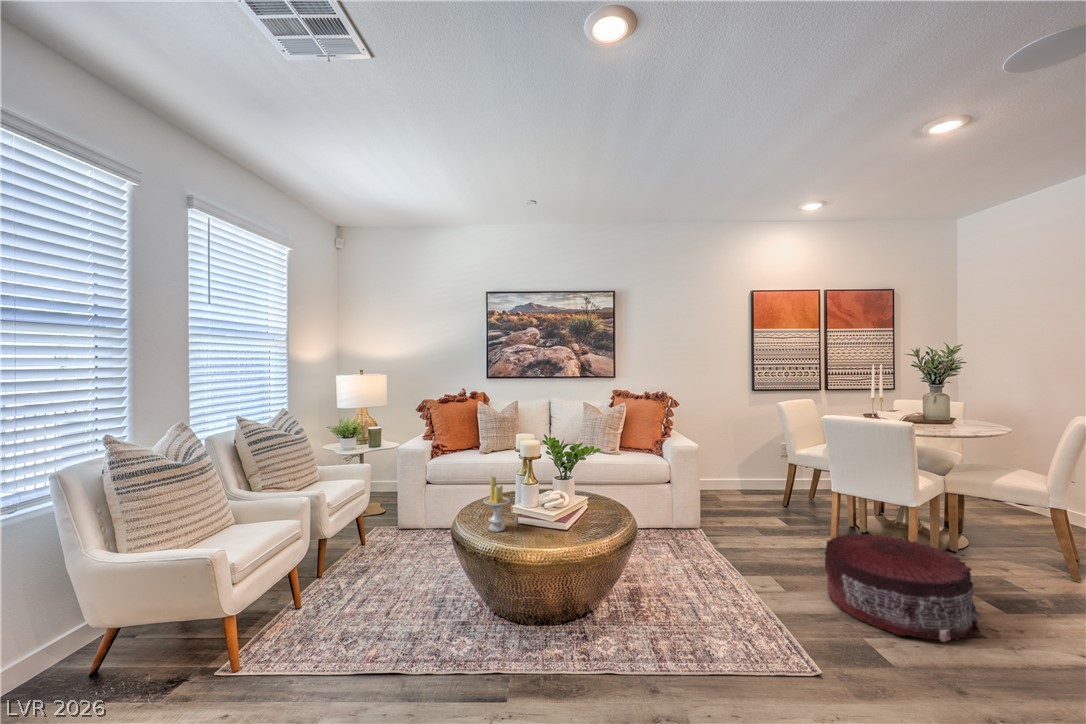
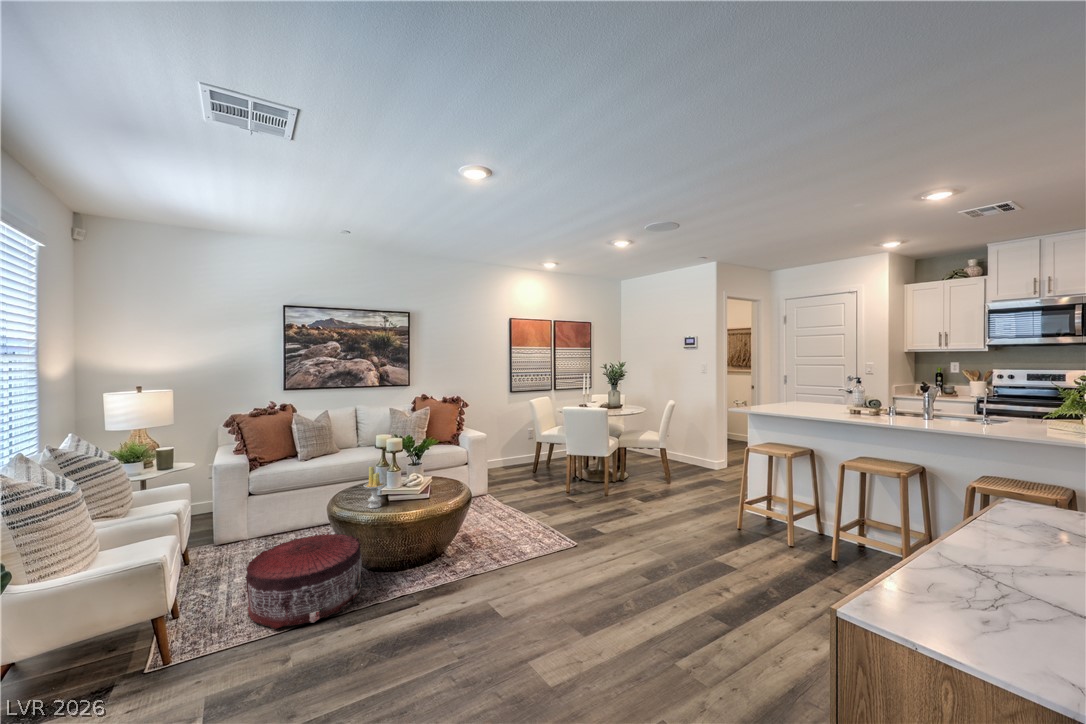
pouf: present [825,534,980,642] -> present [245,533,362,629]

